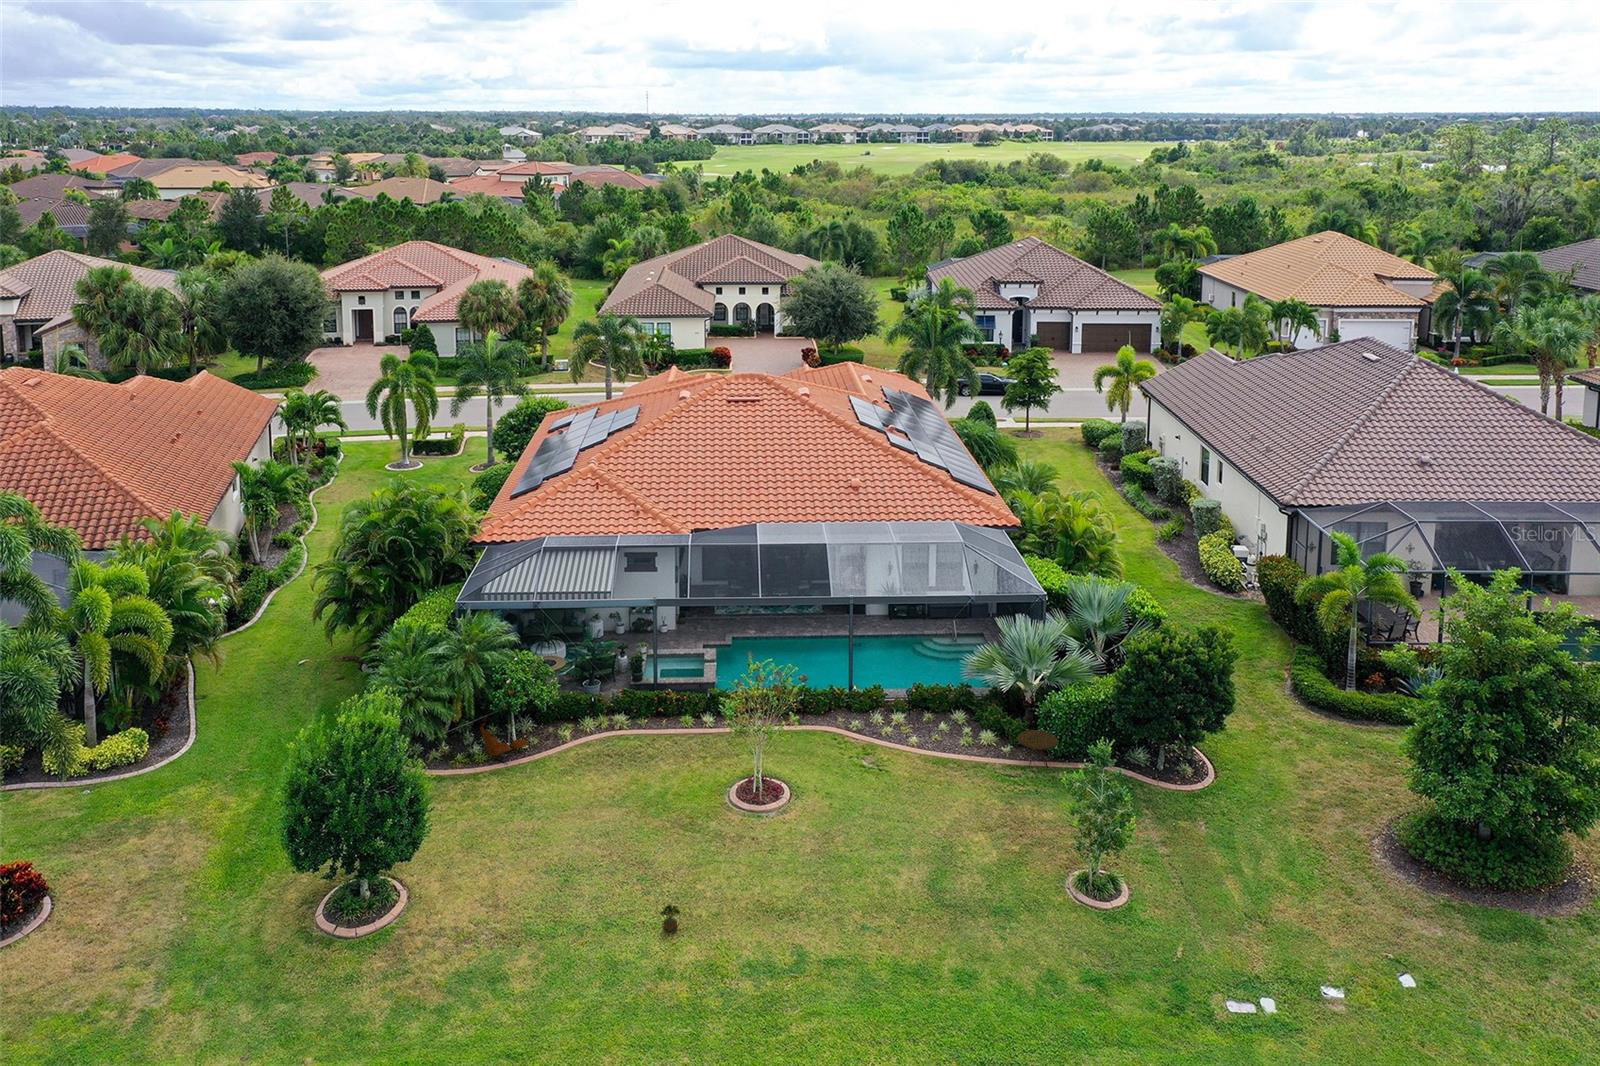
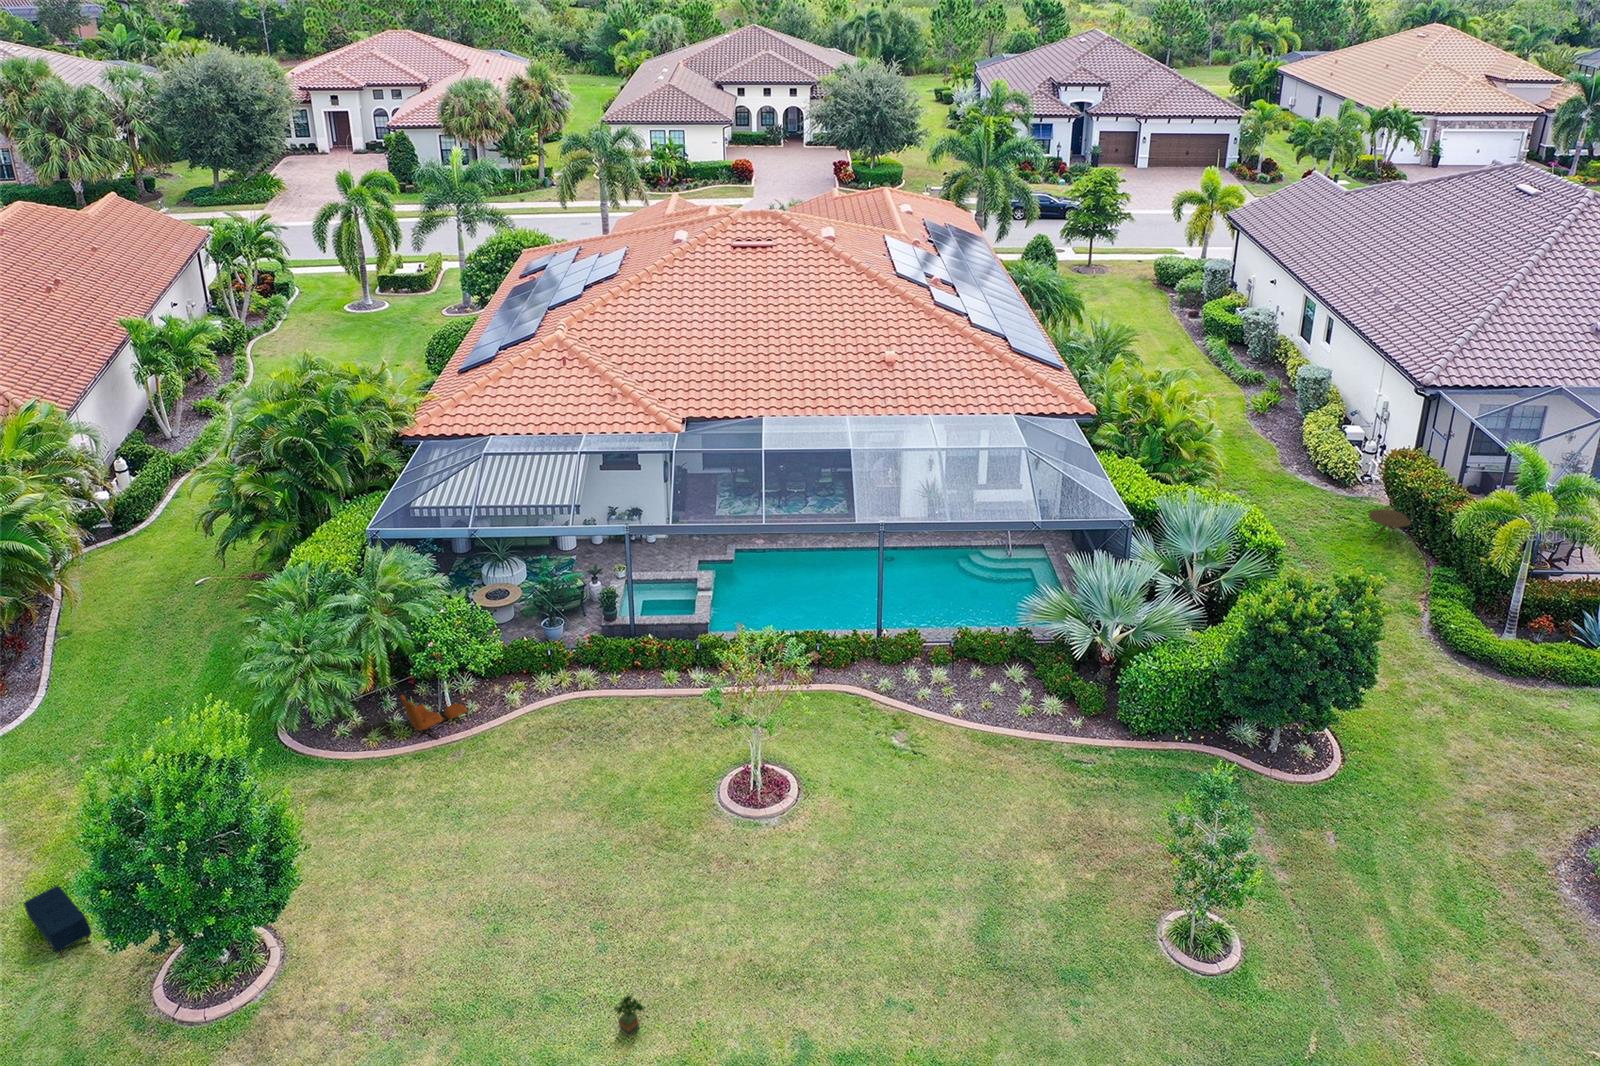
round table: present [1018,730,1058,765] -> present [1369,509,1411,546]
bench: none [212,848,263,897] -> present [24,886,92,958]

